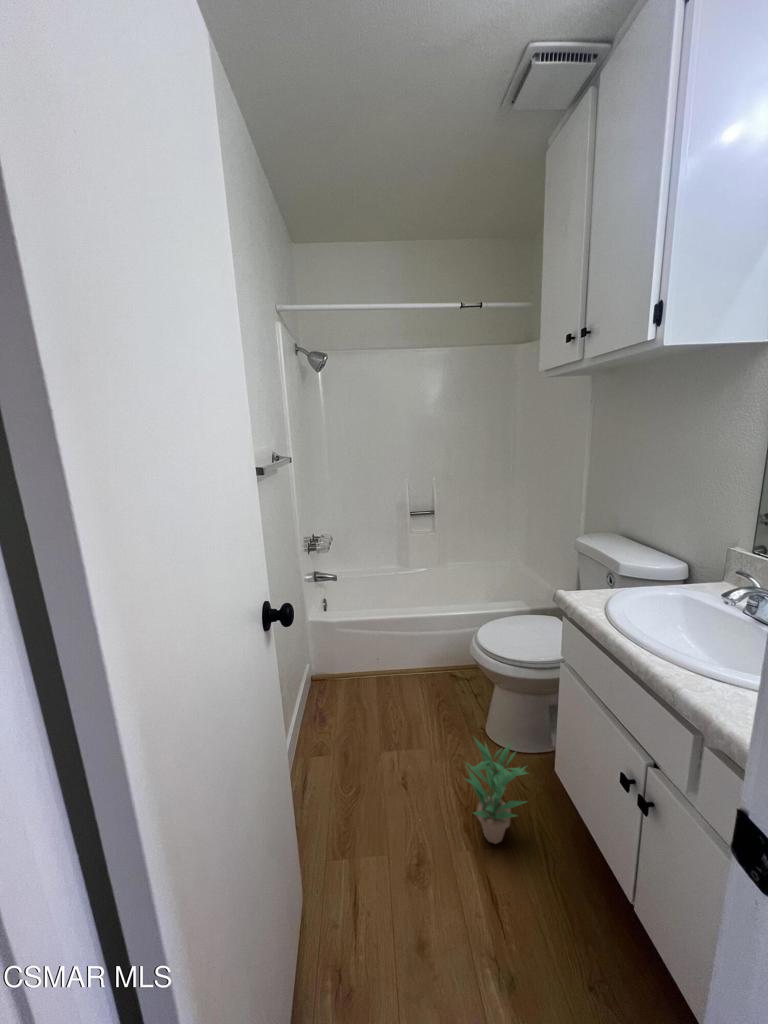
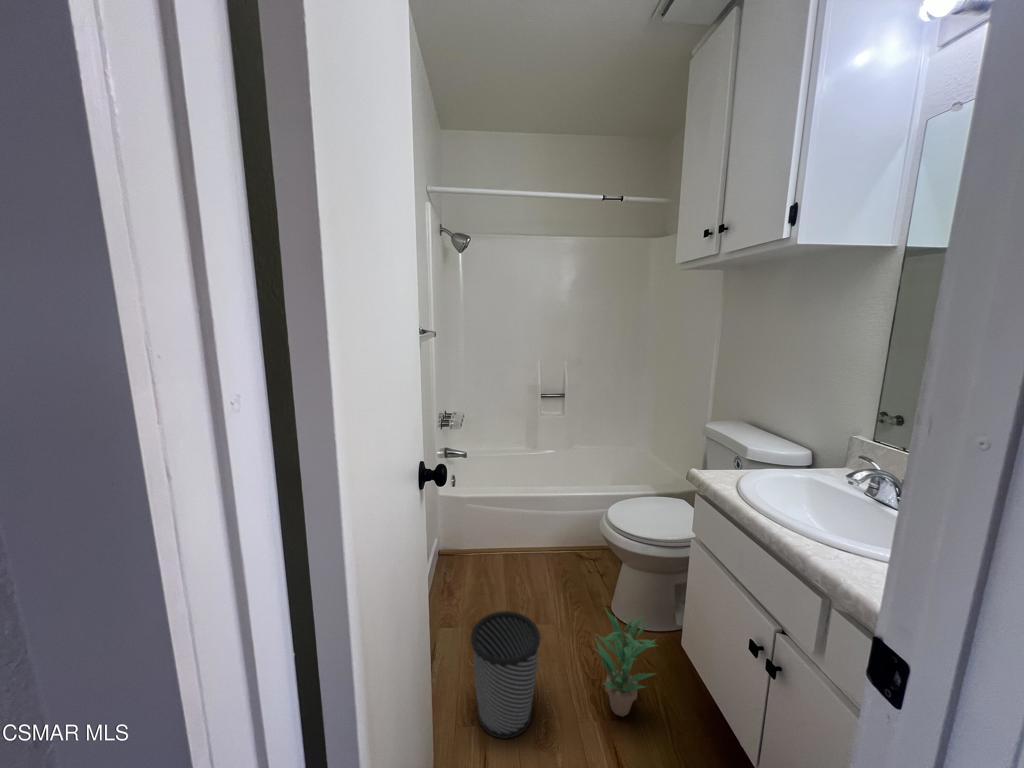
wastebasket: none [336,741,408,871] -> present [471,611,540,739]

